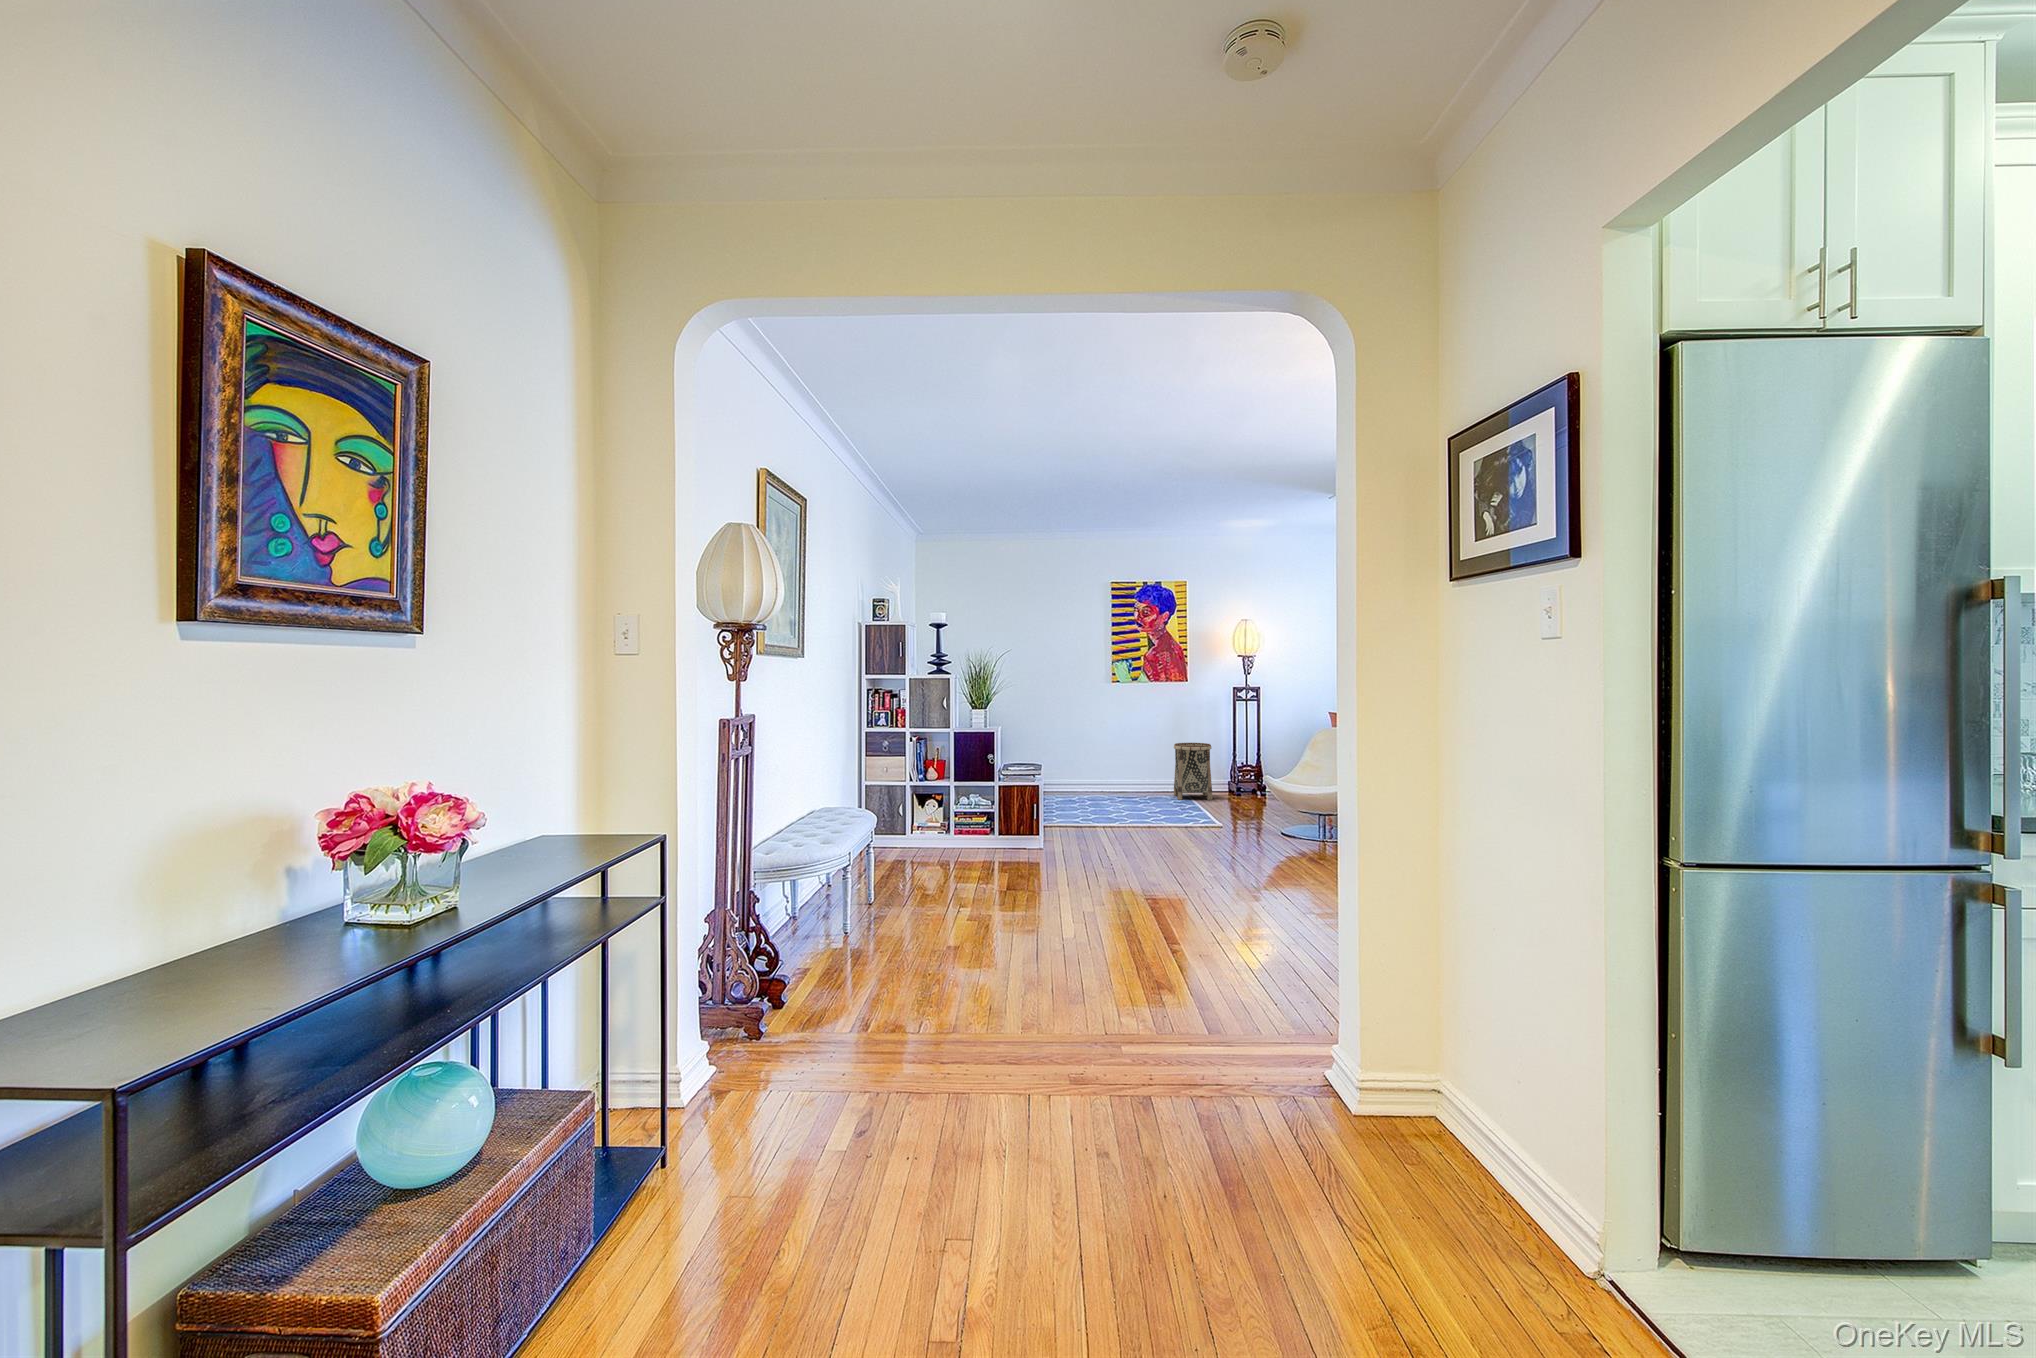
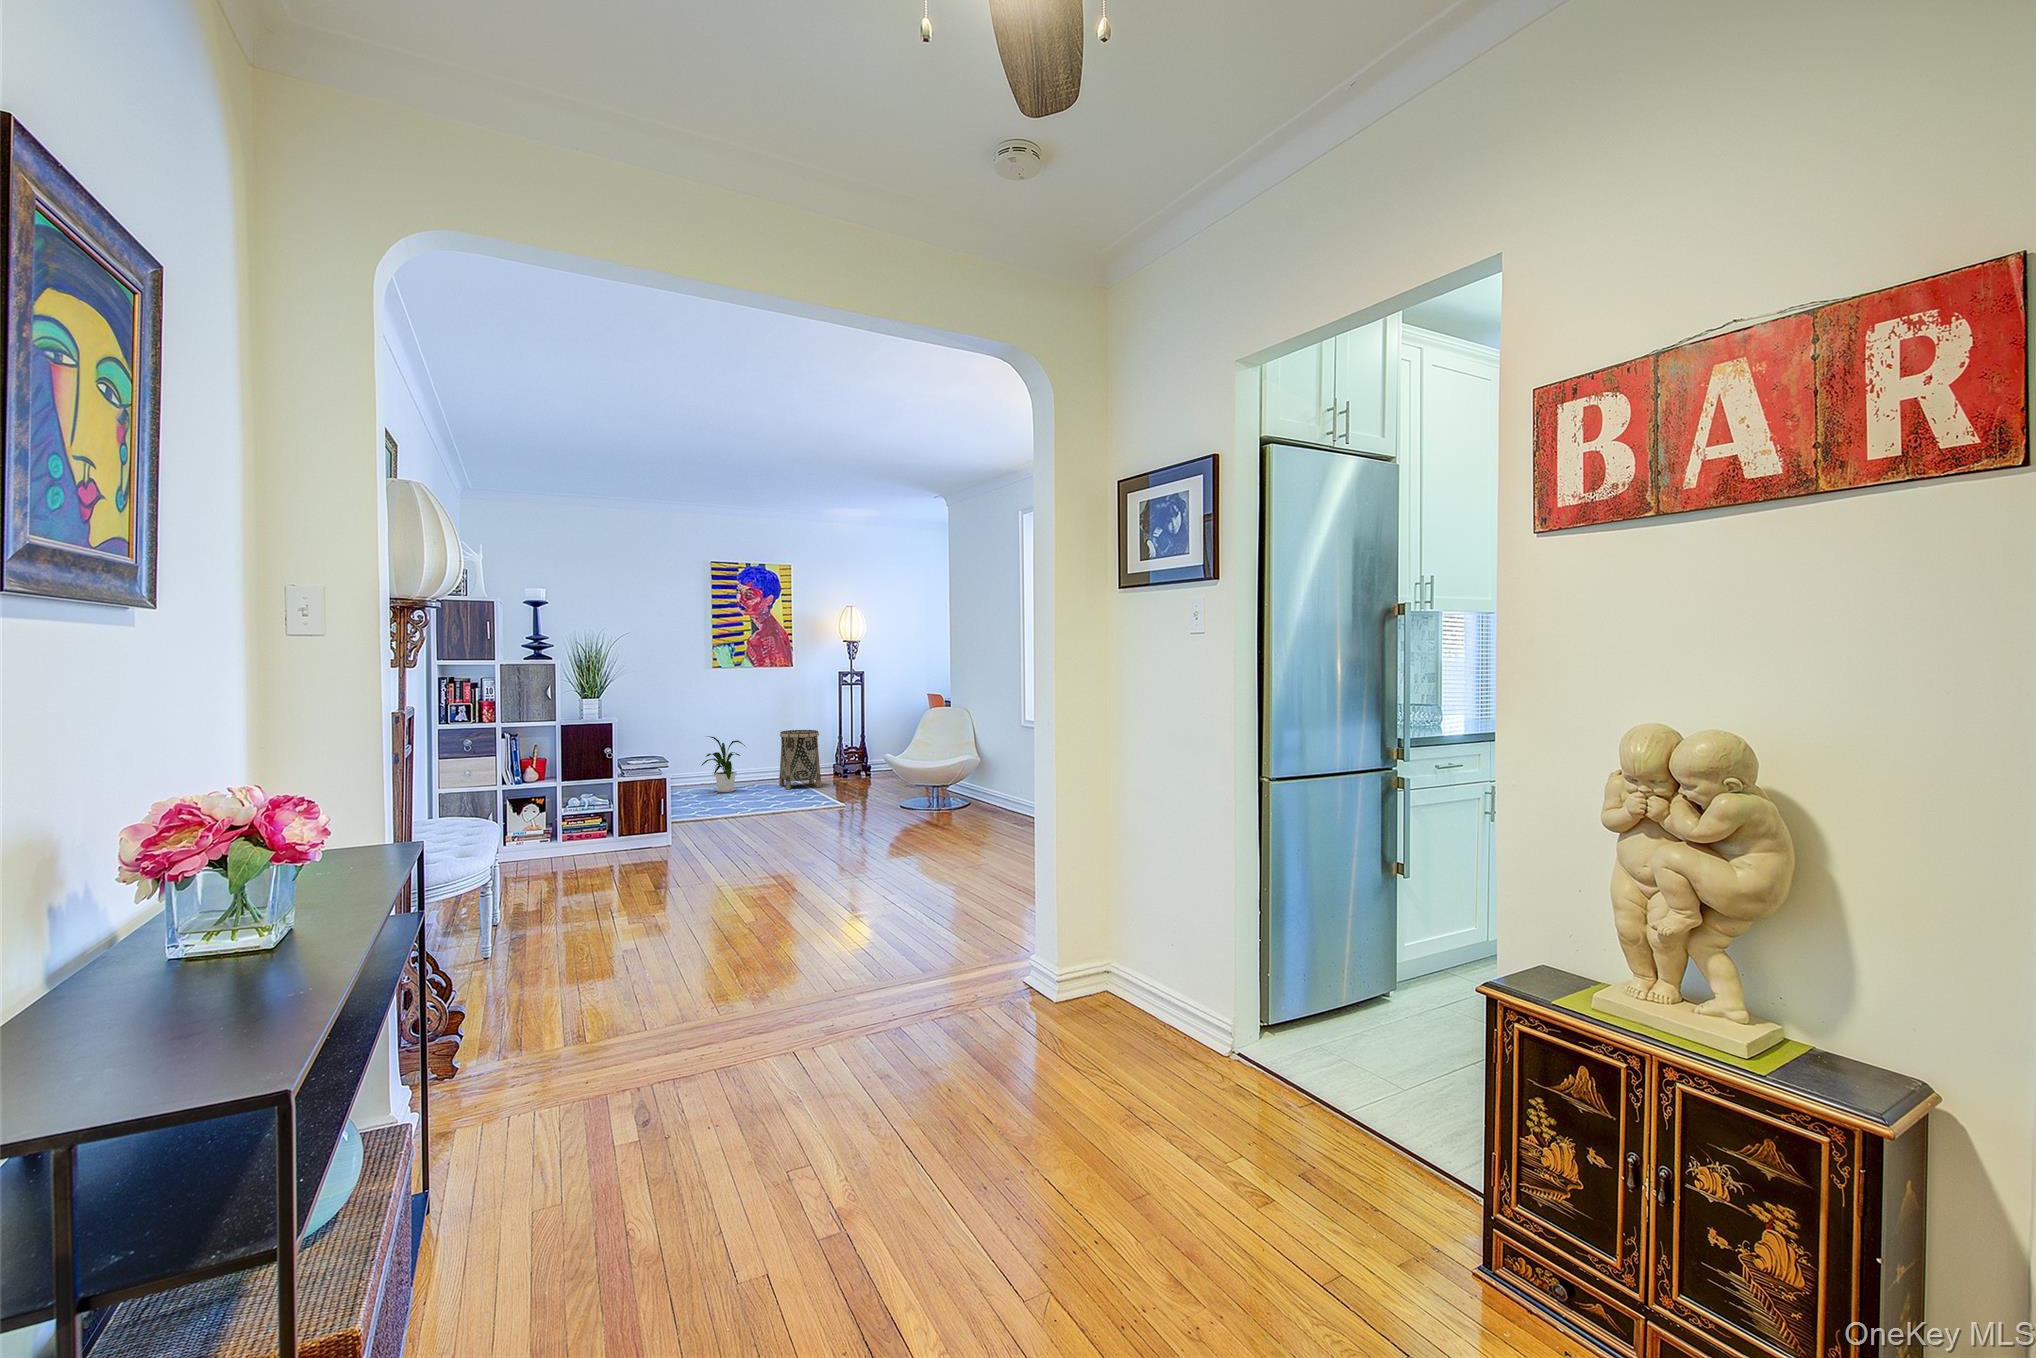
house plant: none [1102,745,1141,798] -> present [702,736,745,792]

